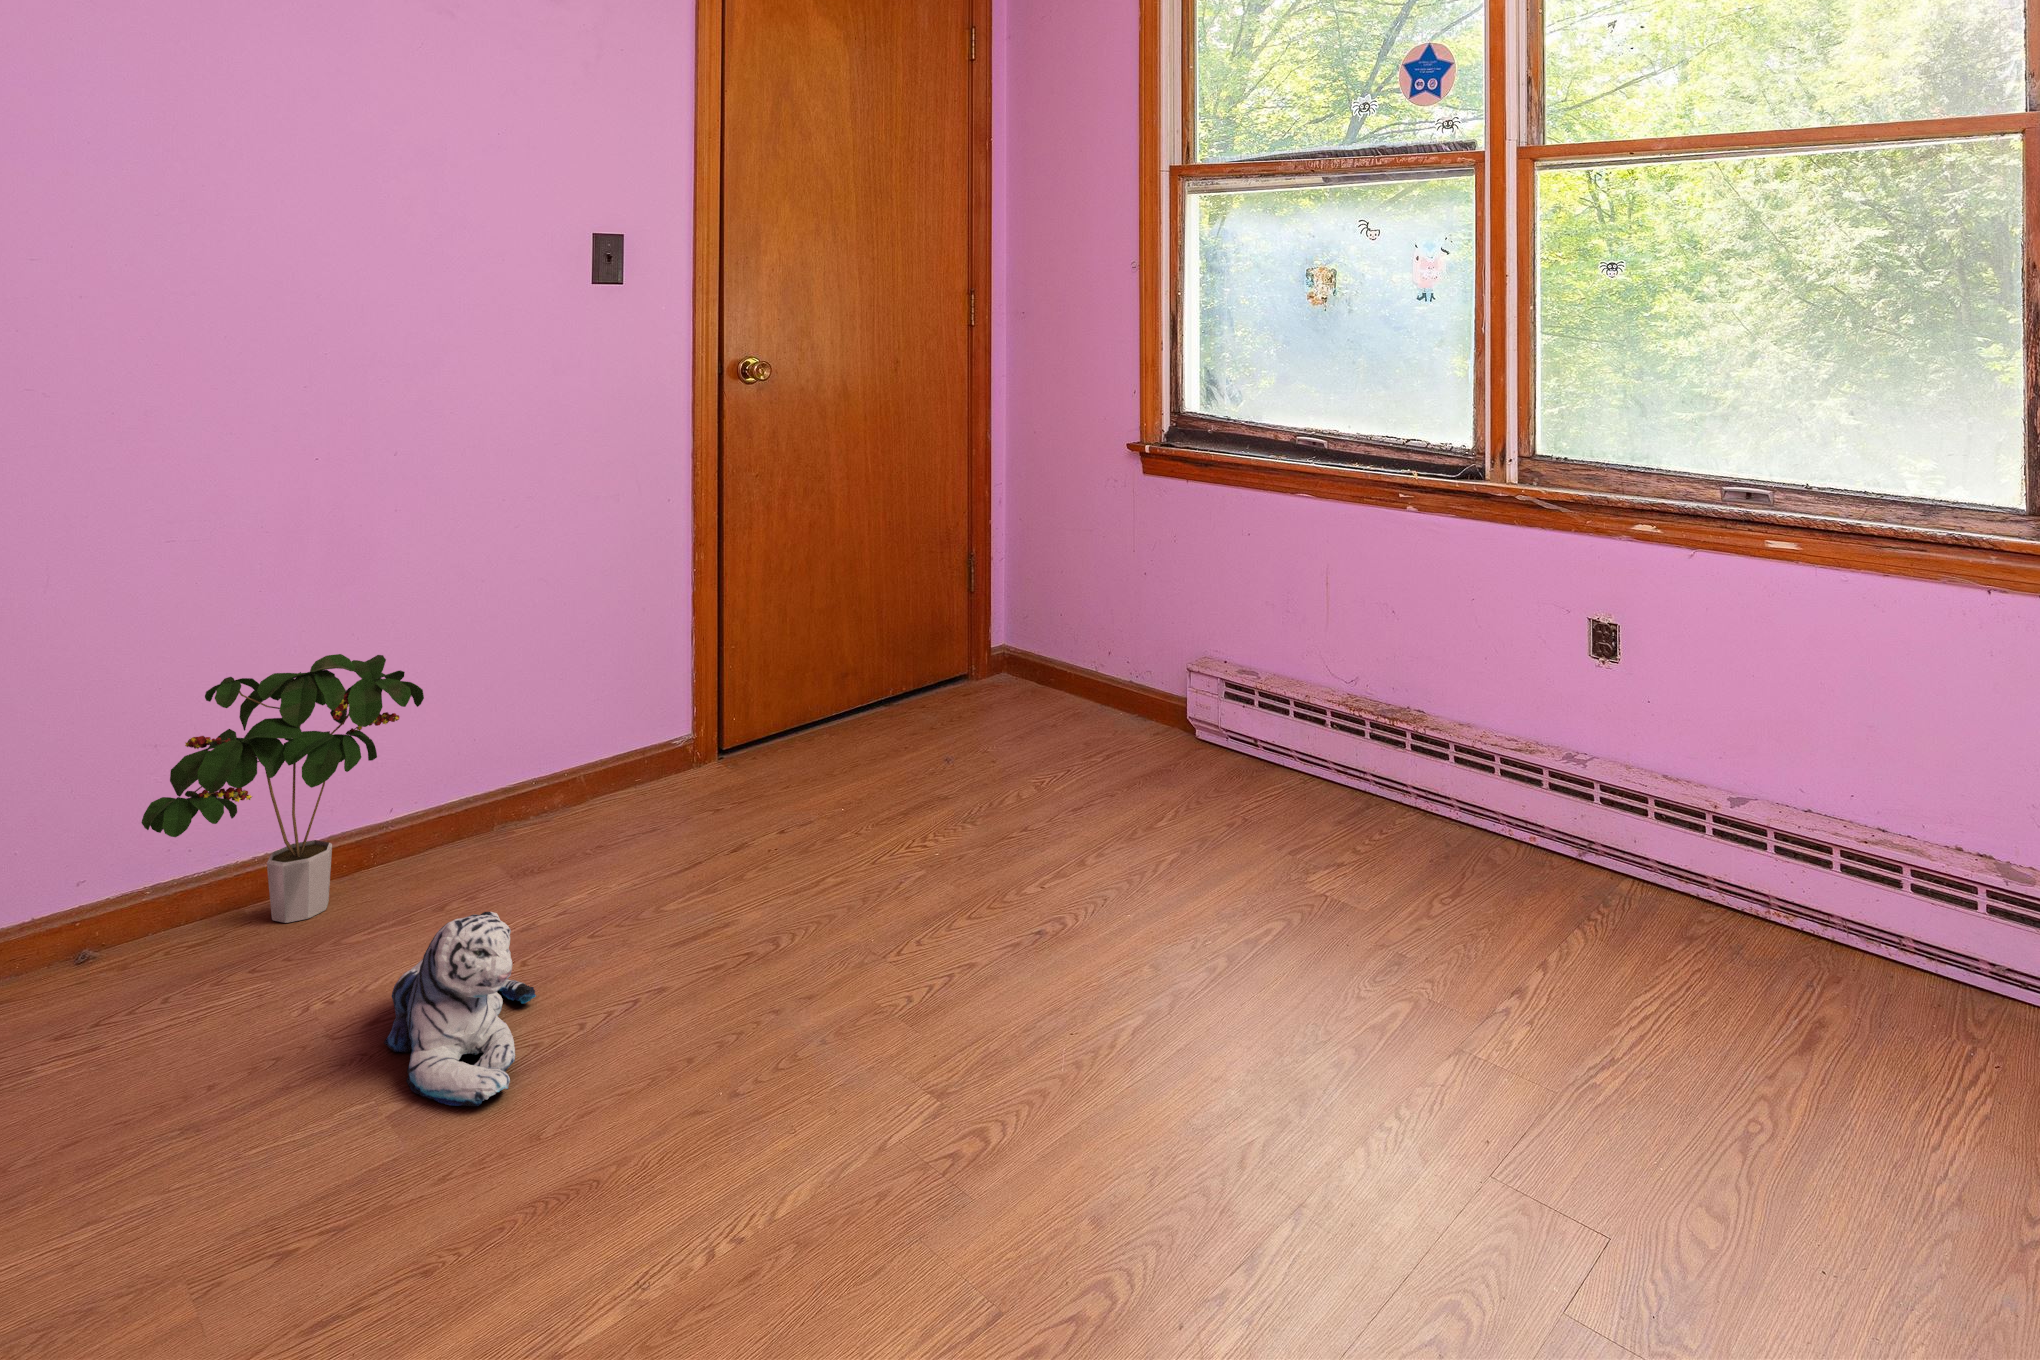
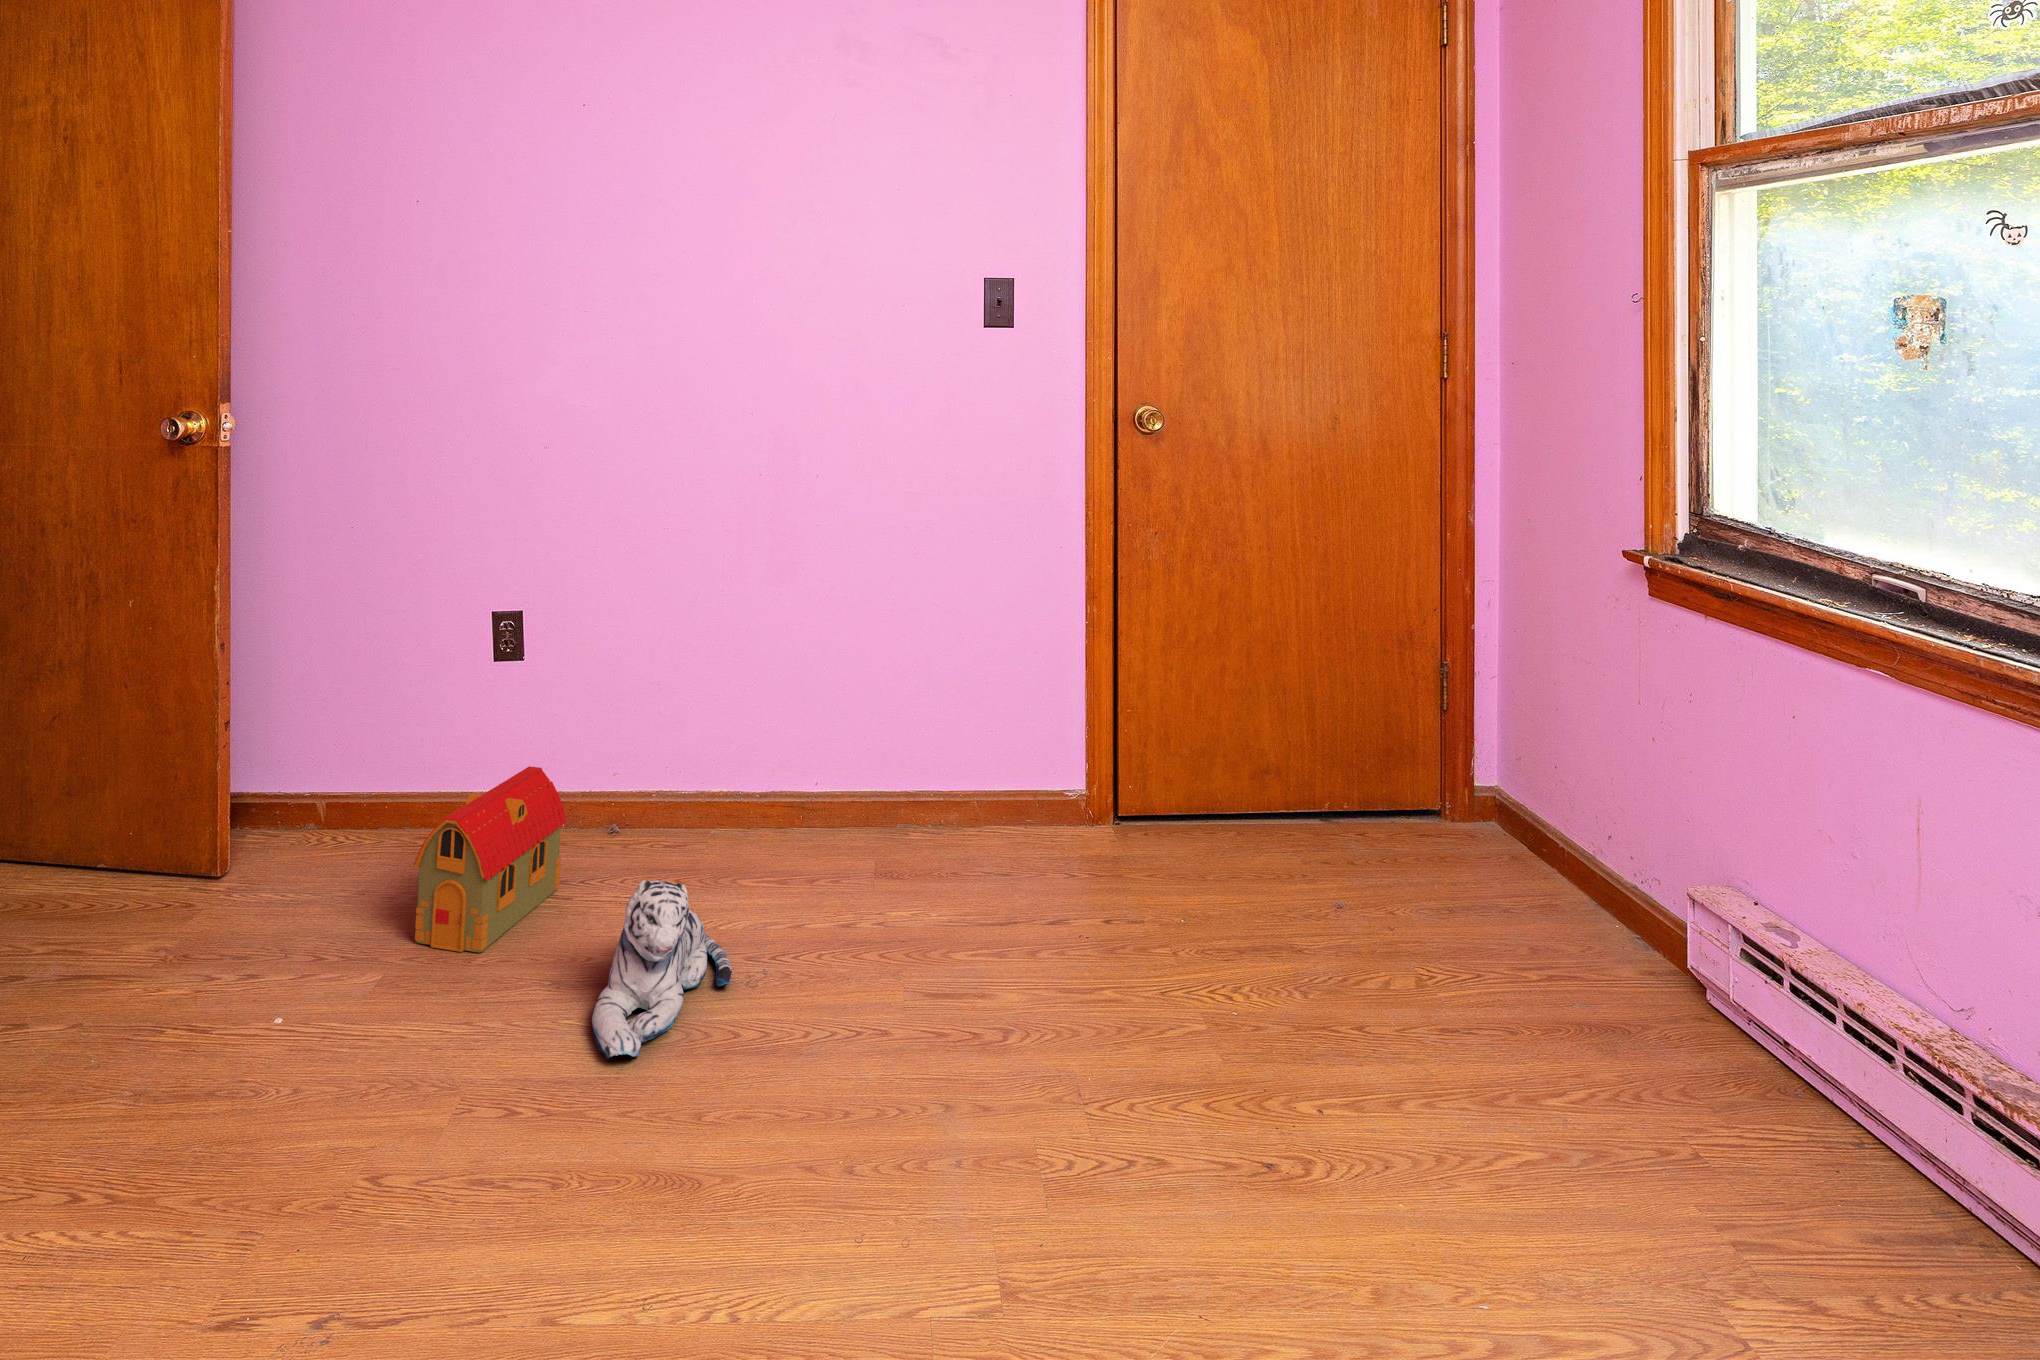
potted plant: present [141,654,424,923] -> none [589,624,789,845]
toy house: none [28,880,192,1147] -> present [414,766,566,953]

